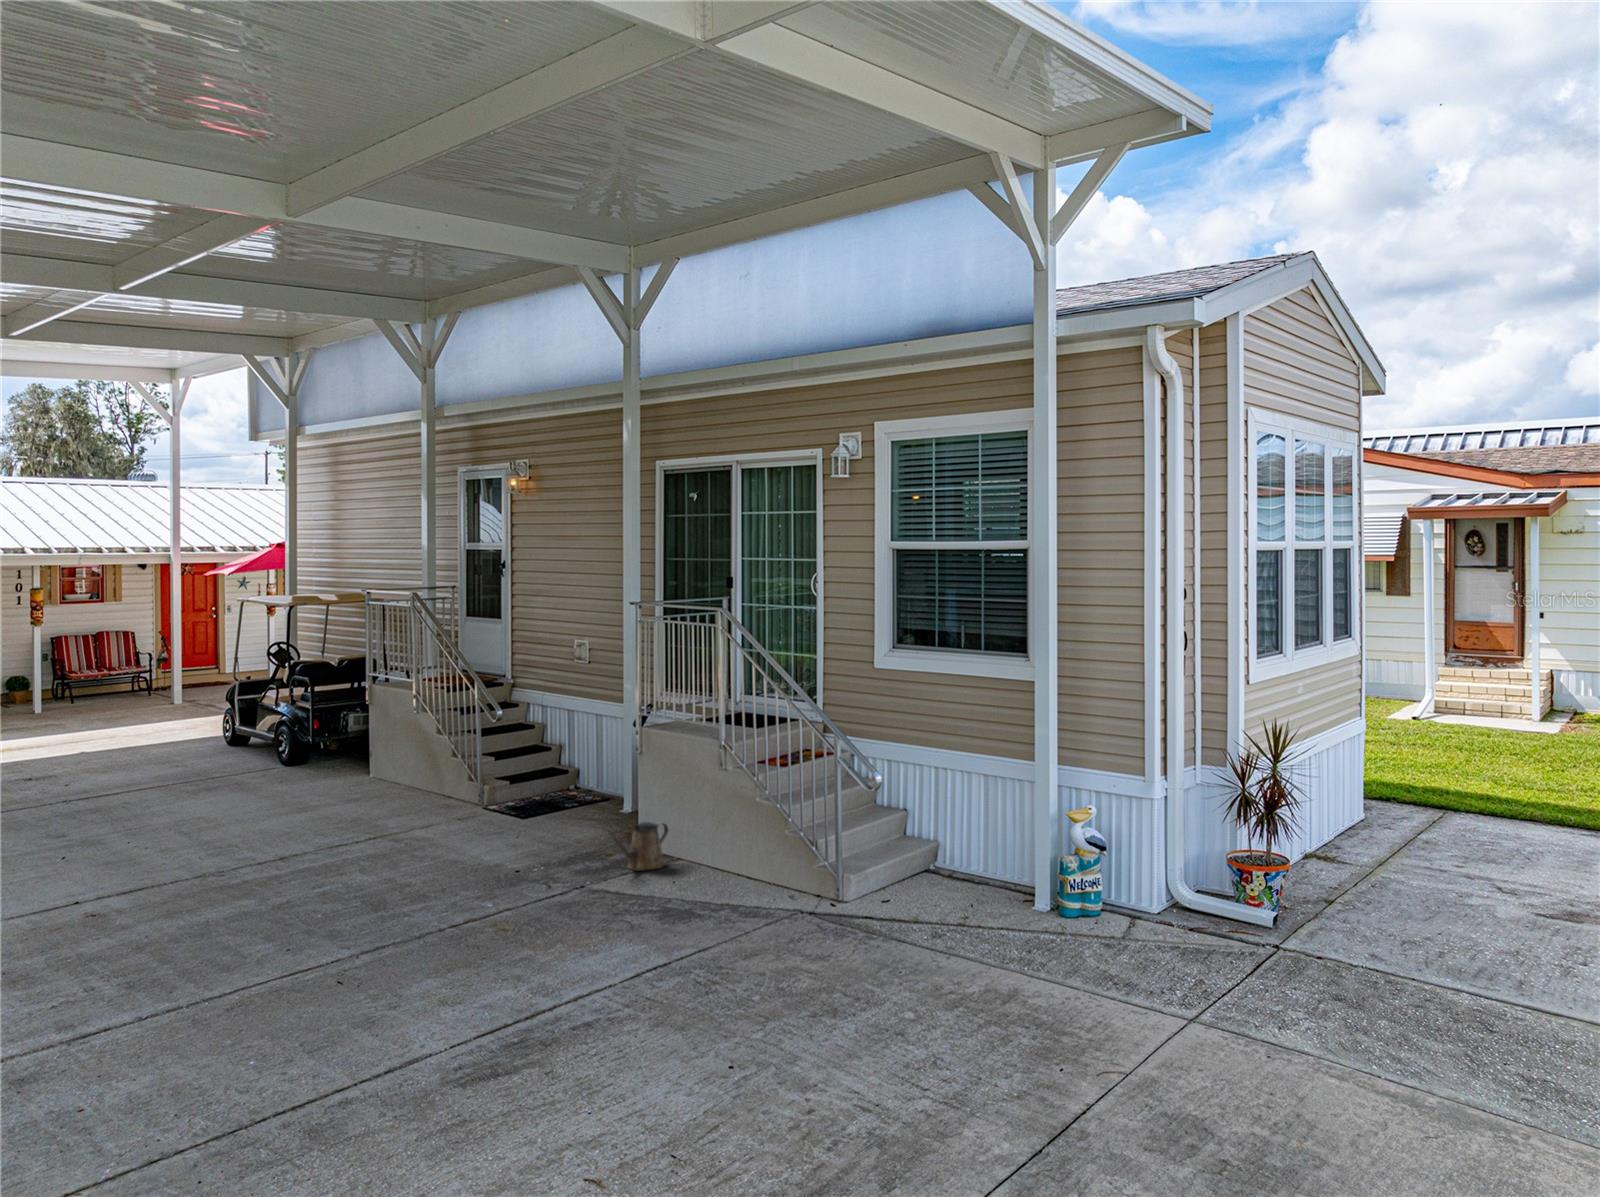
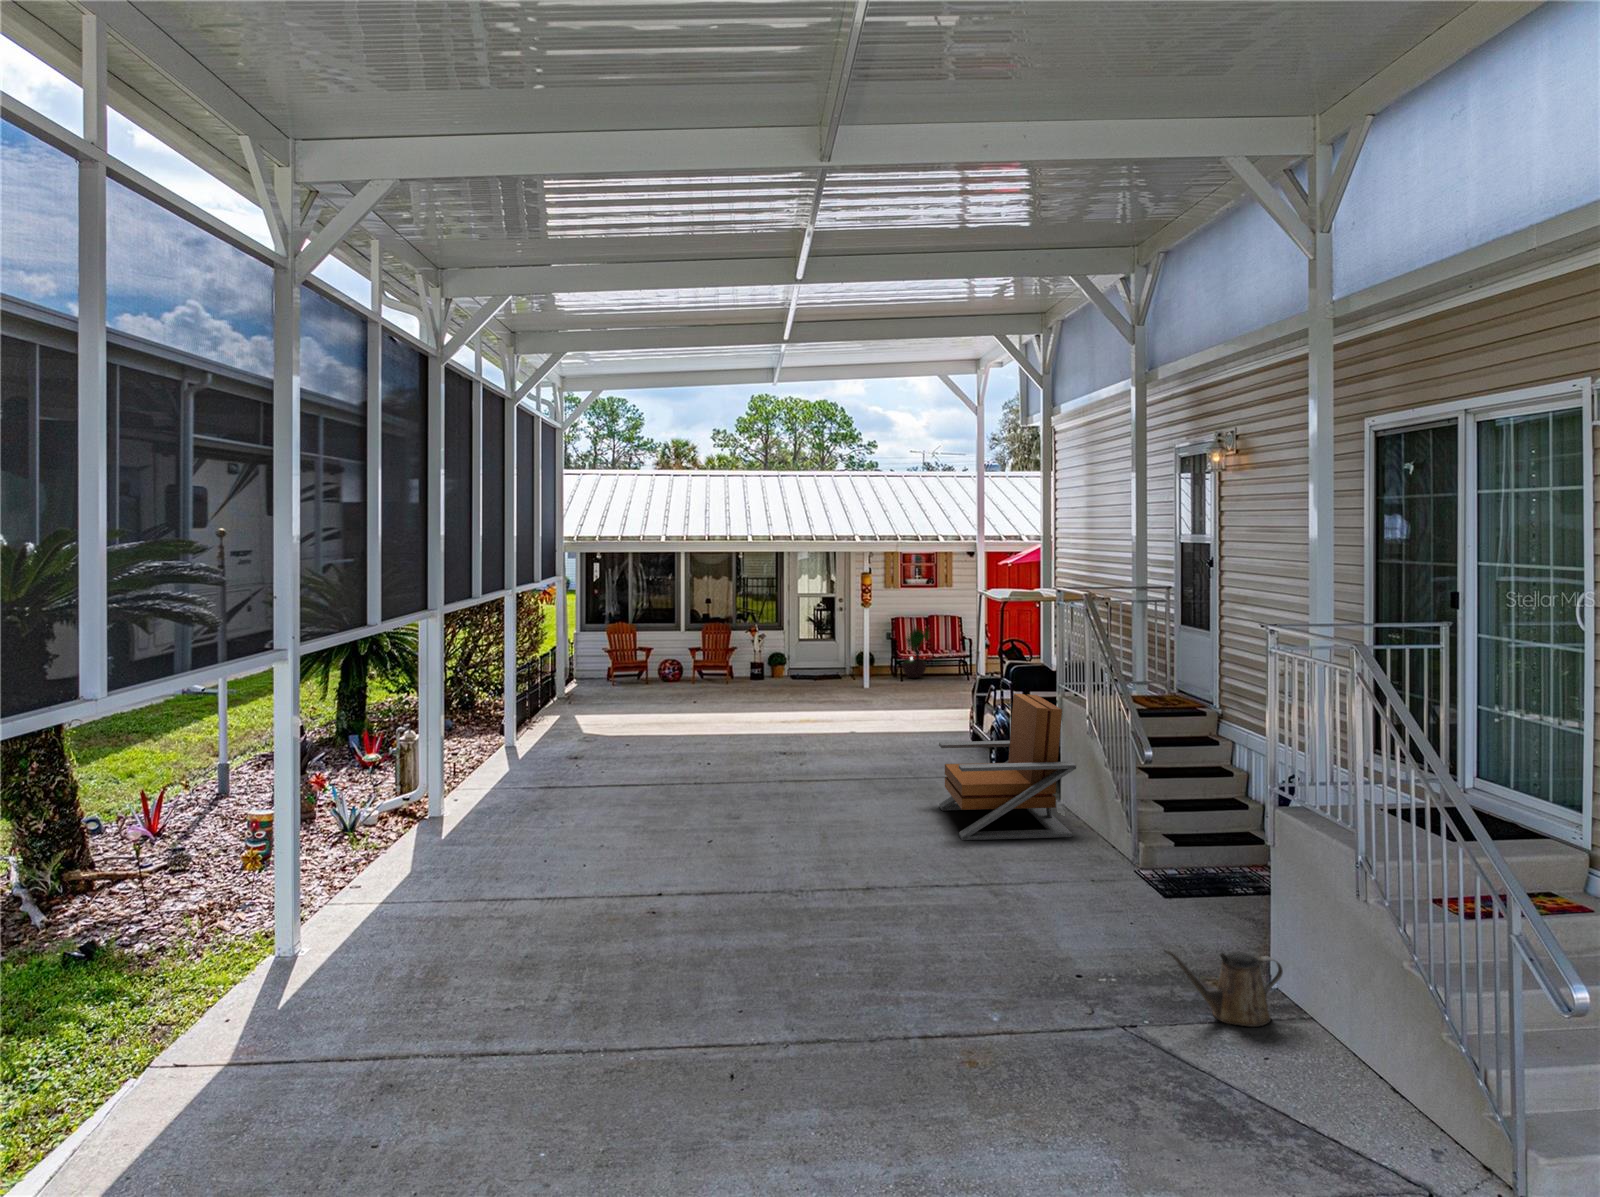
potted tree: none [71,640,109,699] -> present [902,628,930,678]
lounge chair: none [266,681,417,812] -> present [939,694,1076,840]

